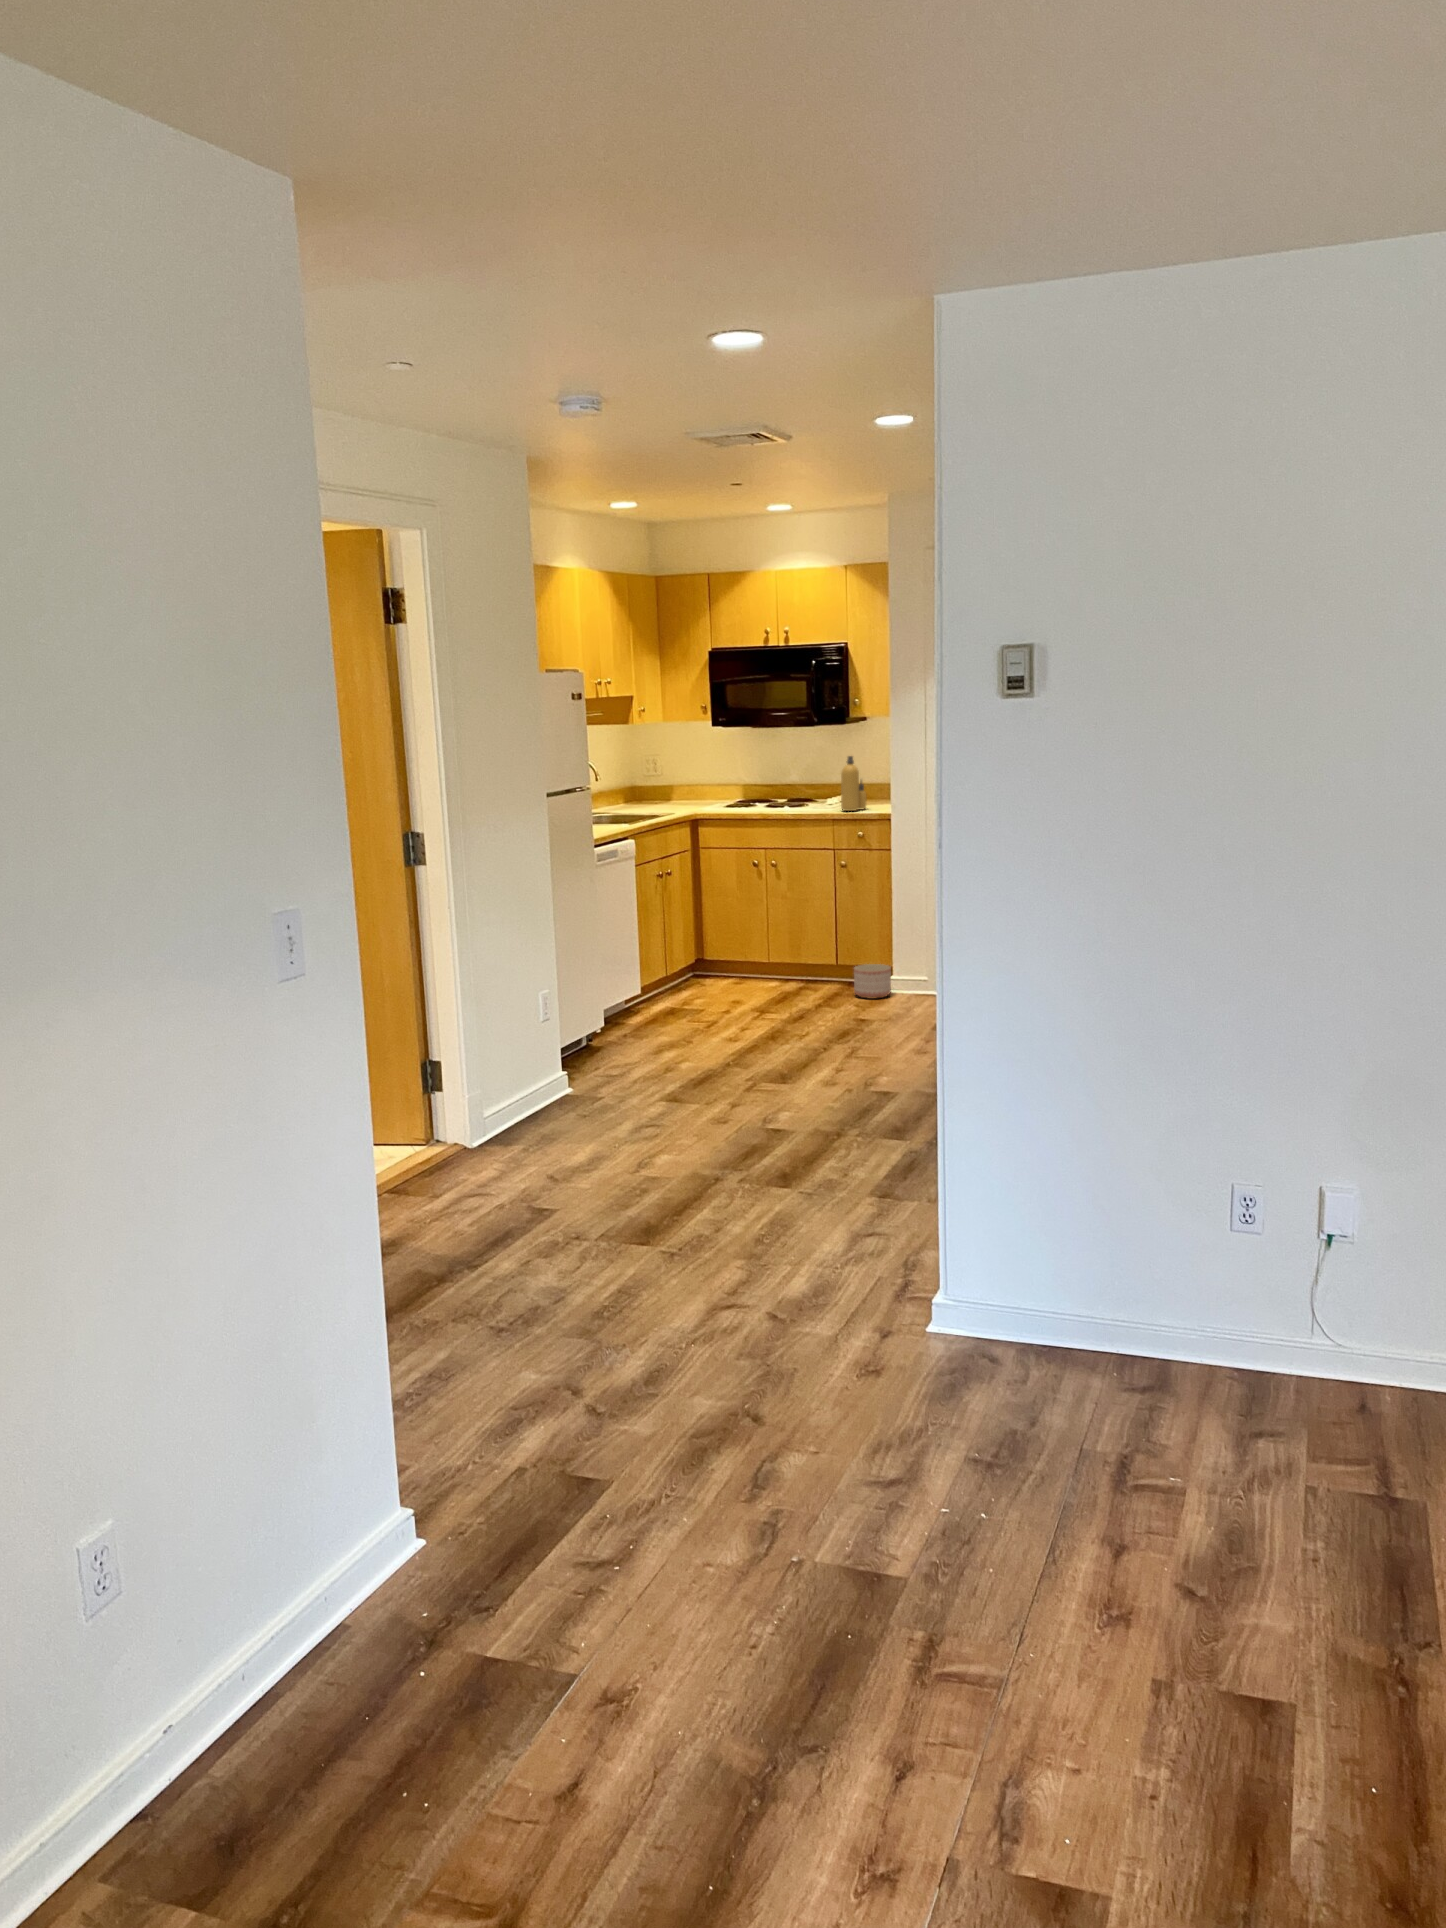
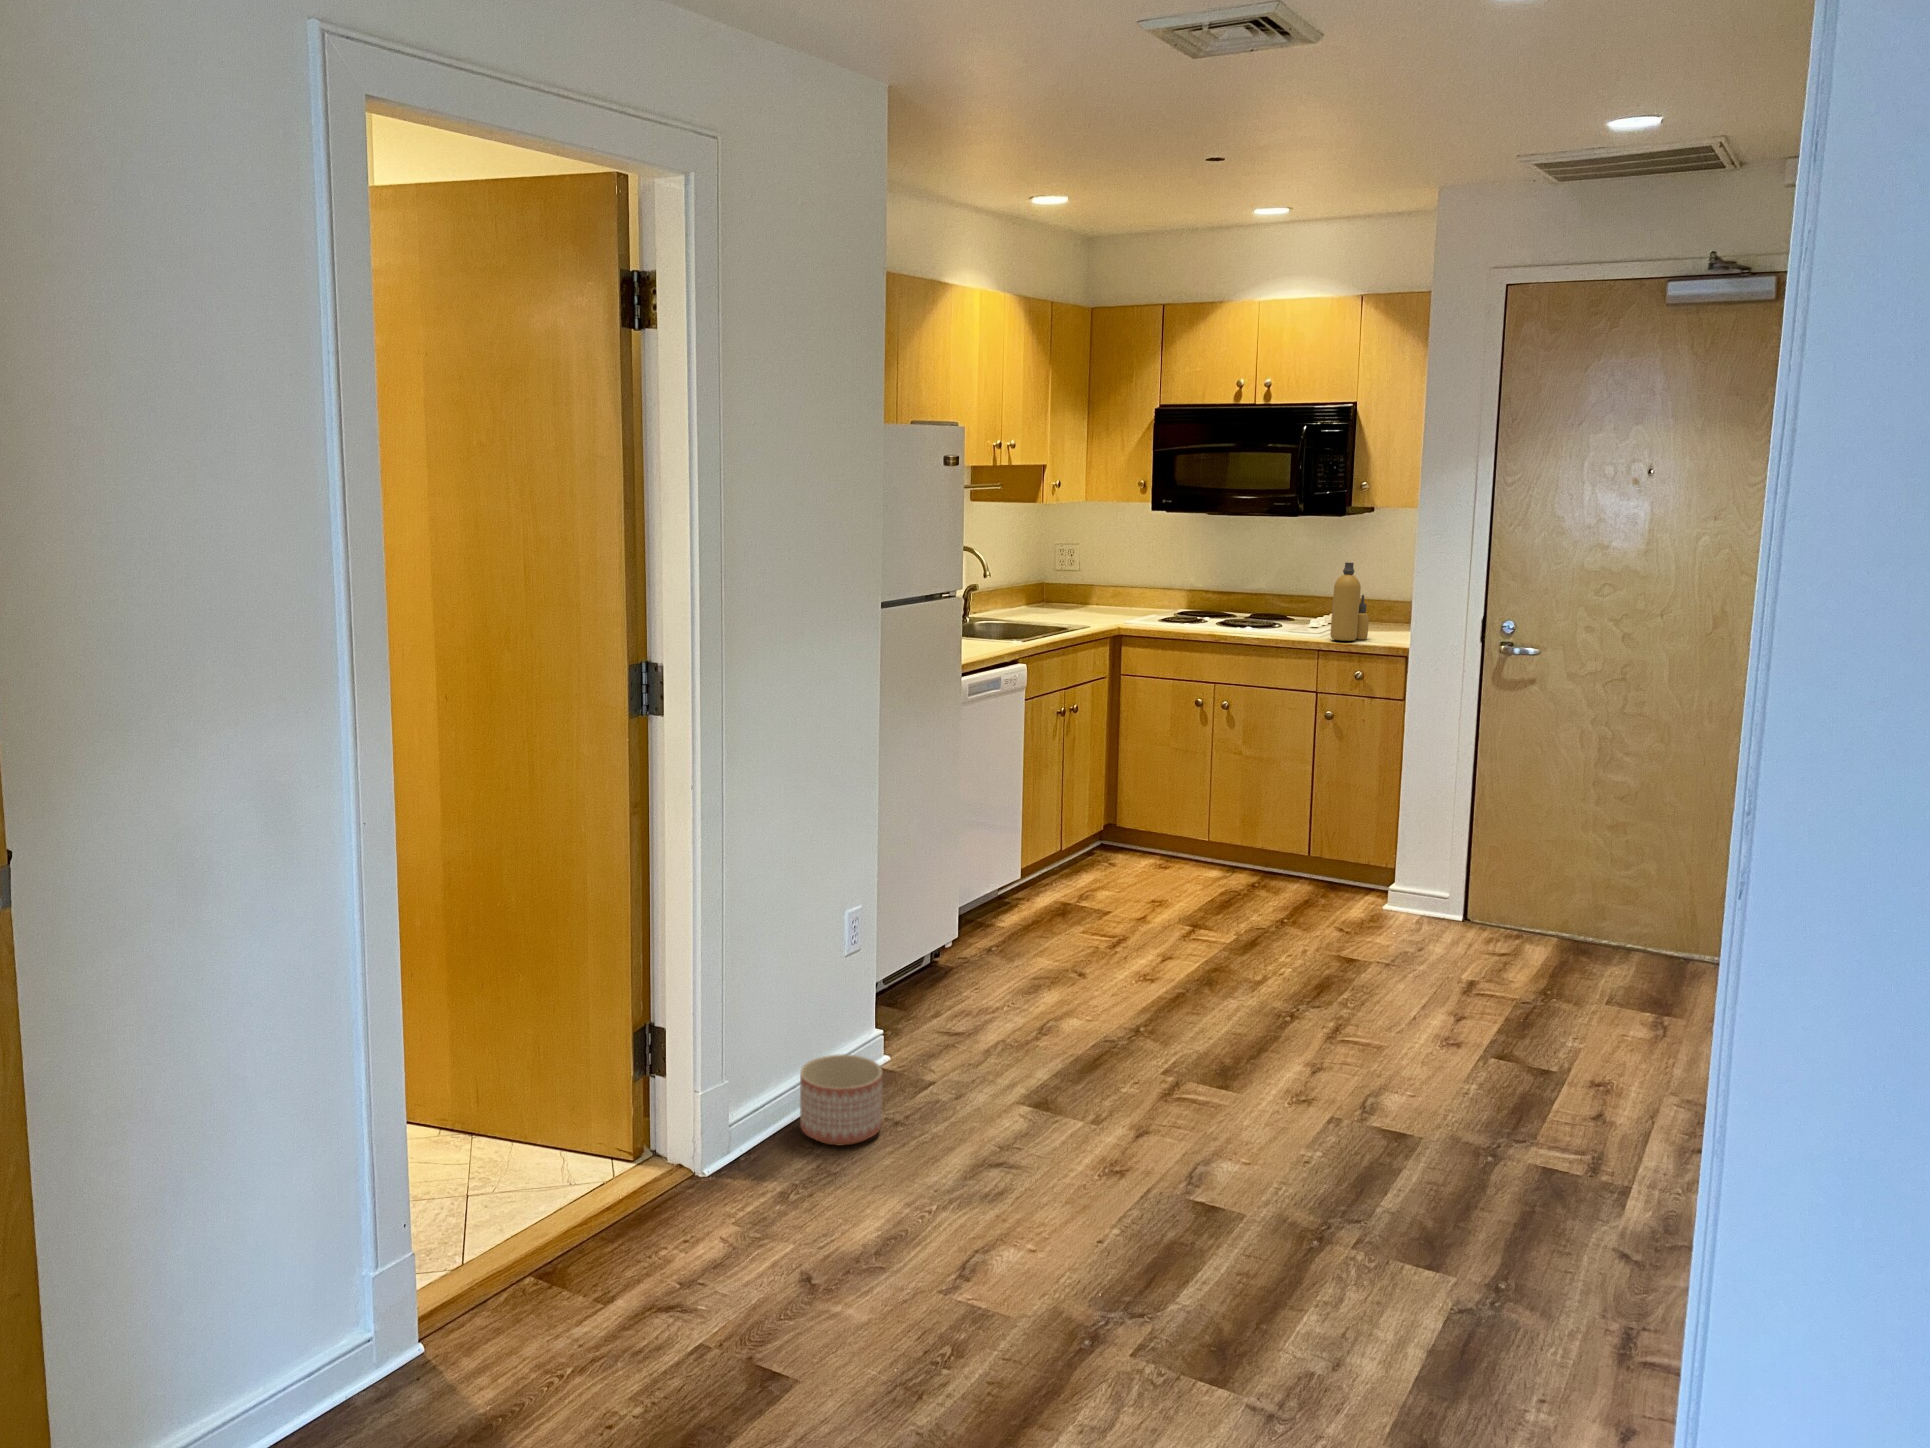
planter: present [854,964,891,999] -> present [800,1054,882,1145]

